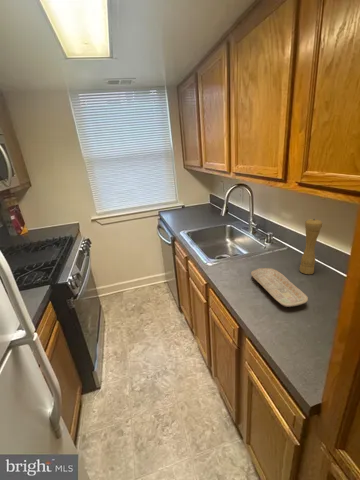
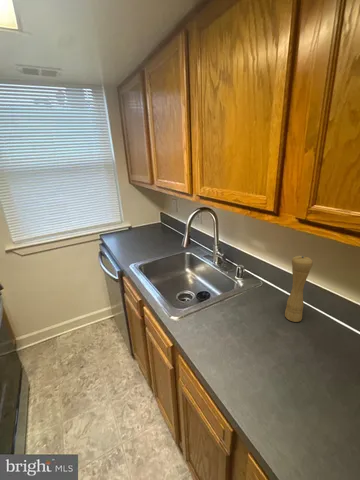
tray: present [251,268,308,307] -> none [232,319,317,389]

